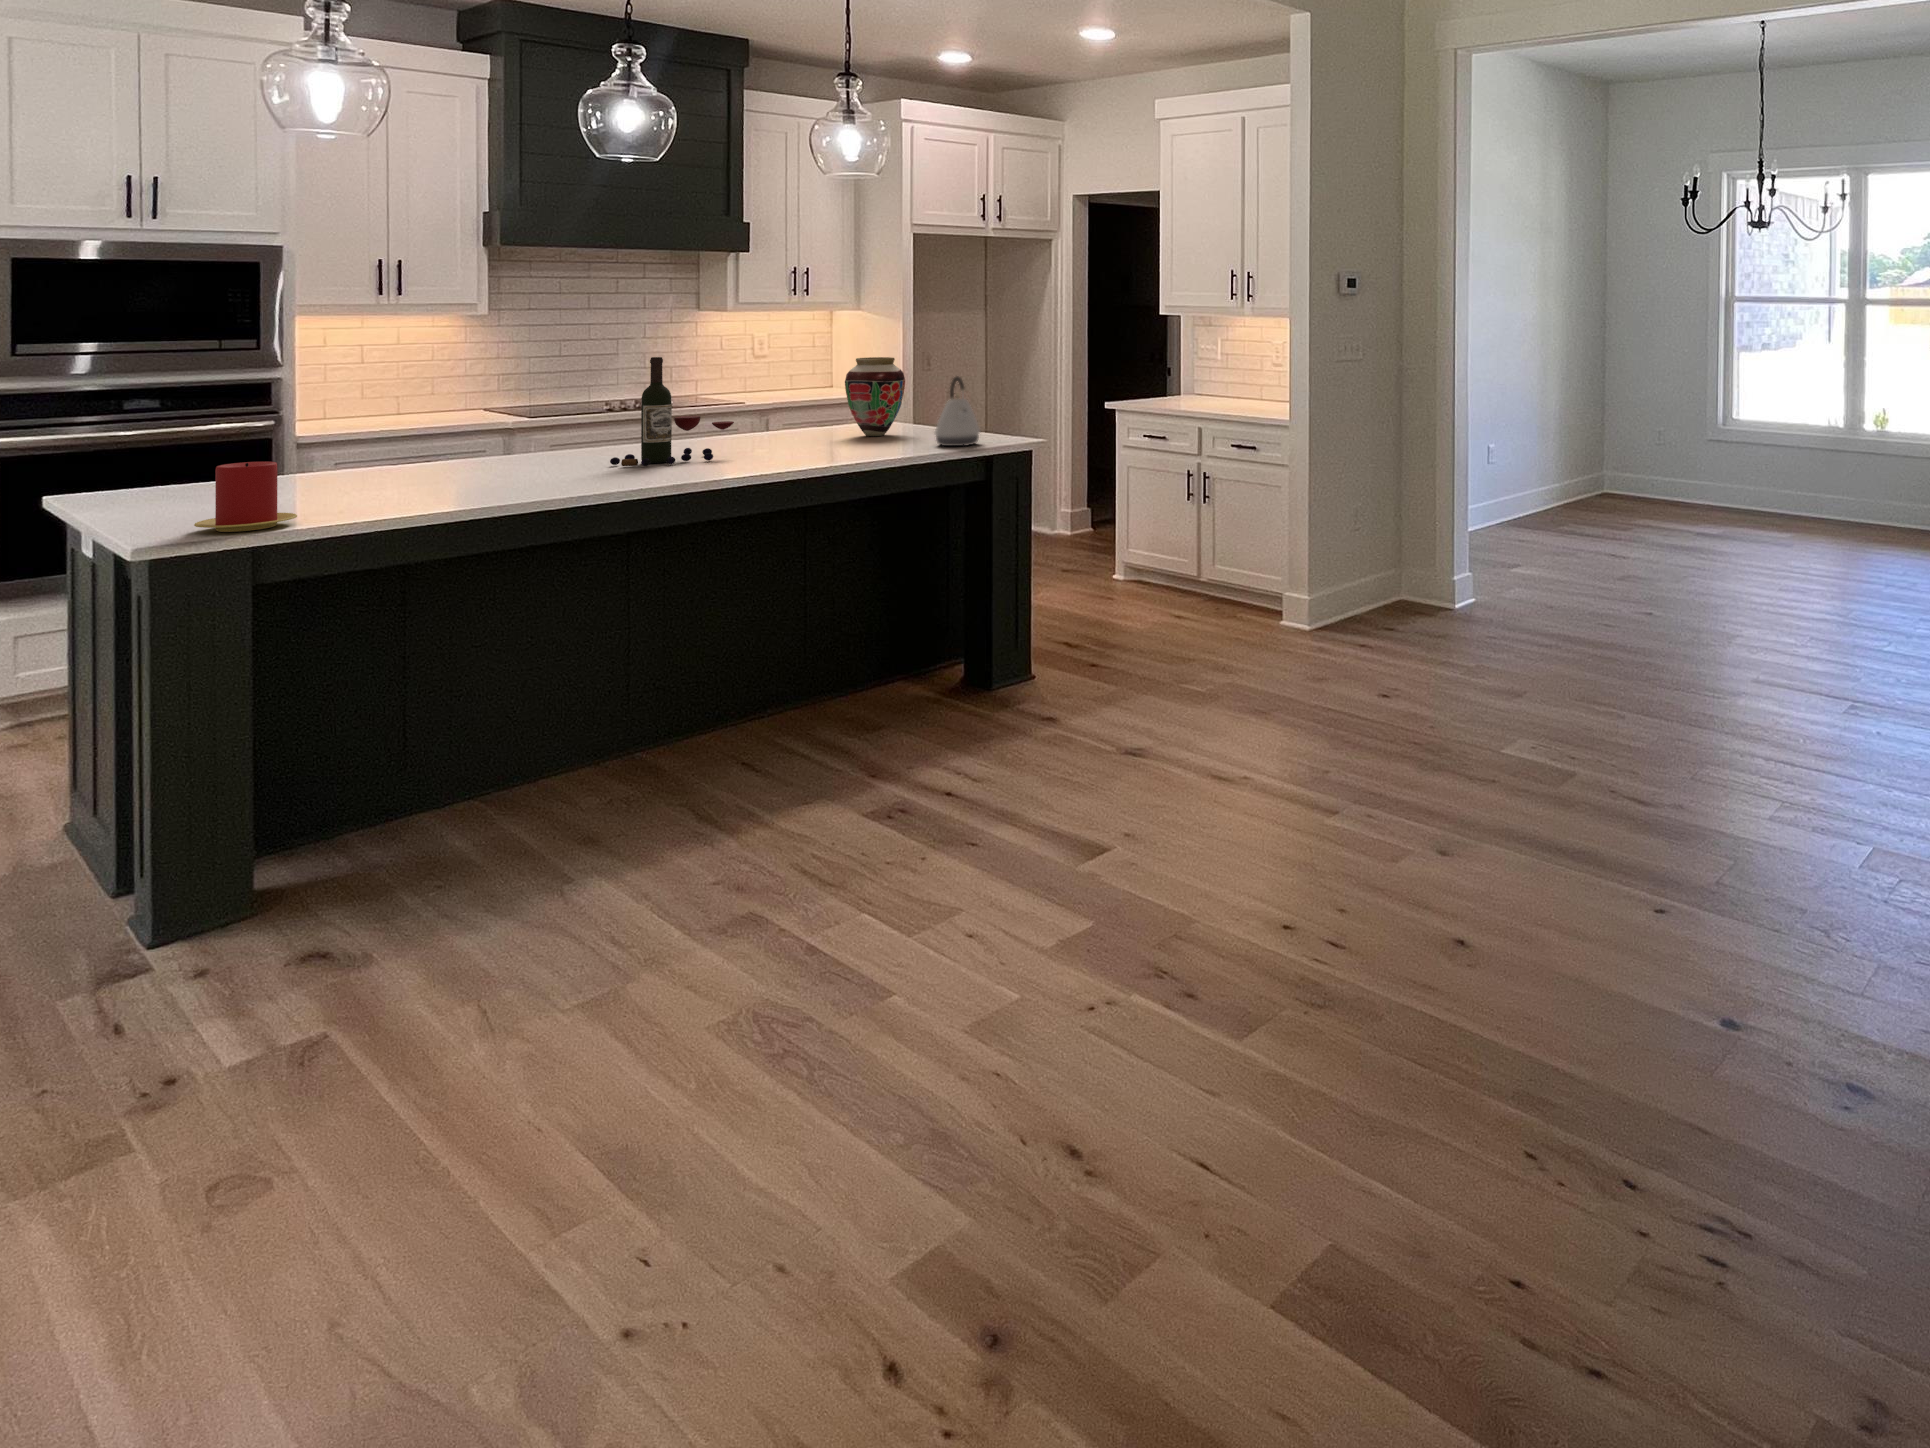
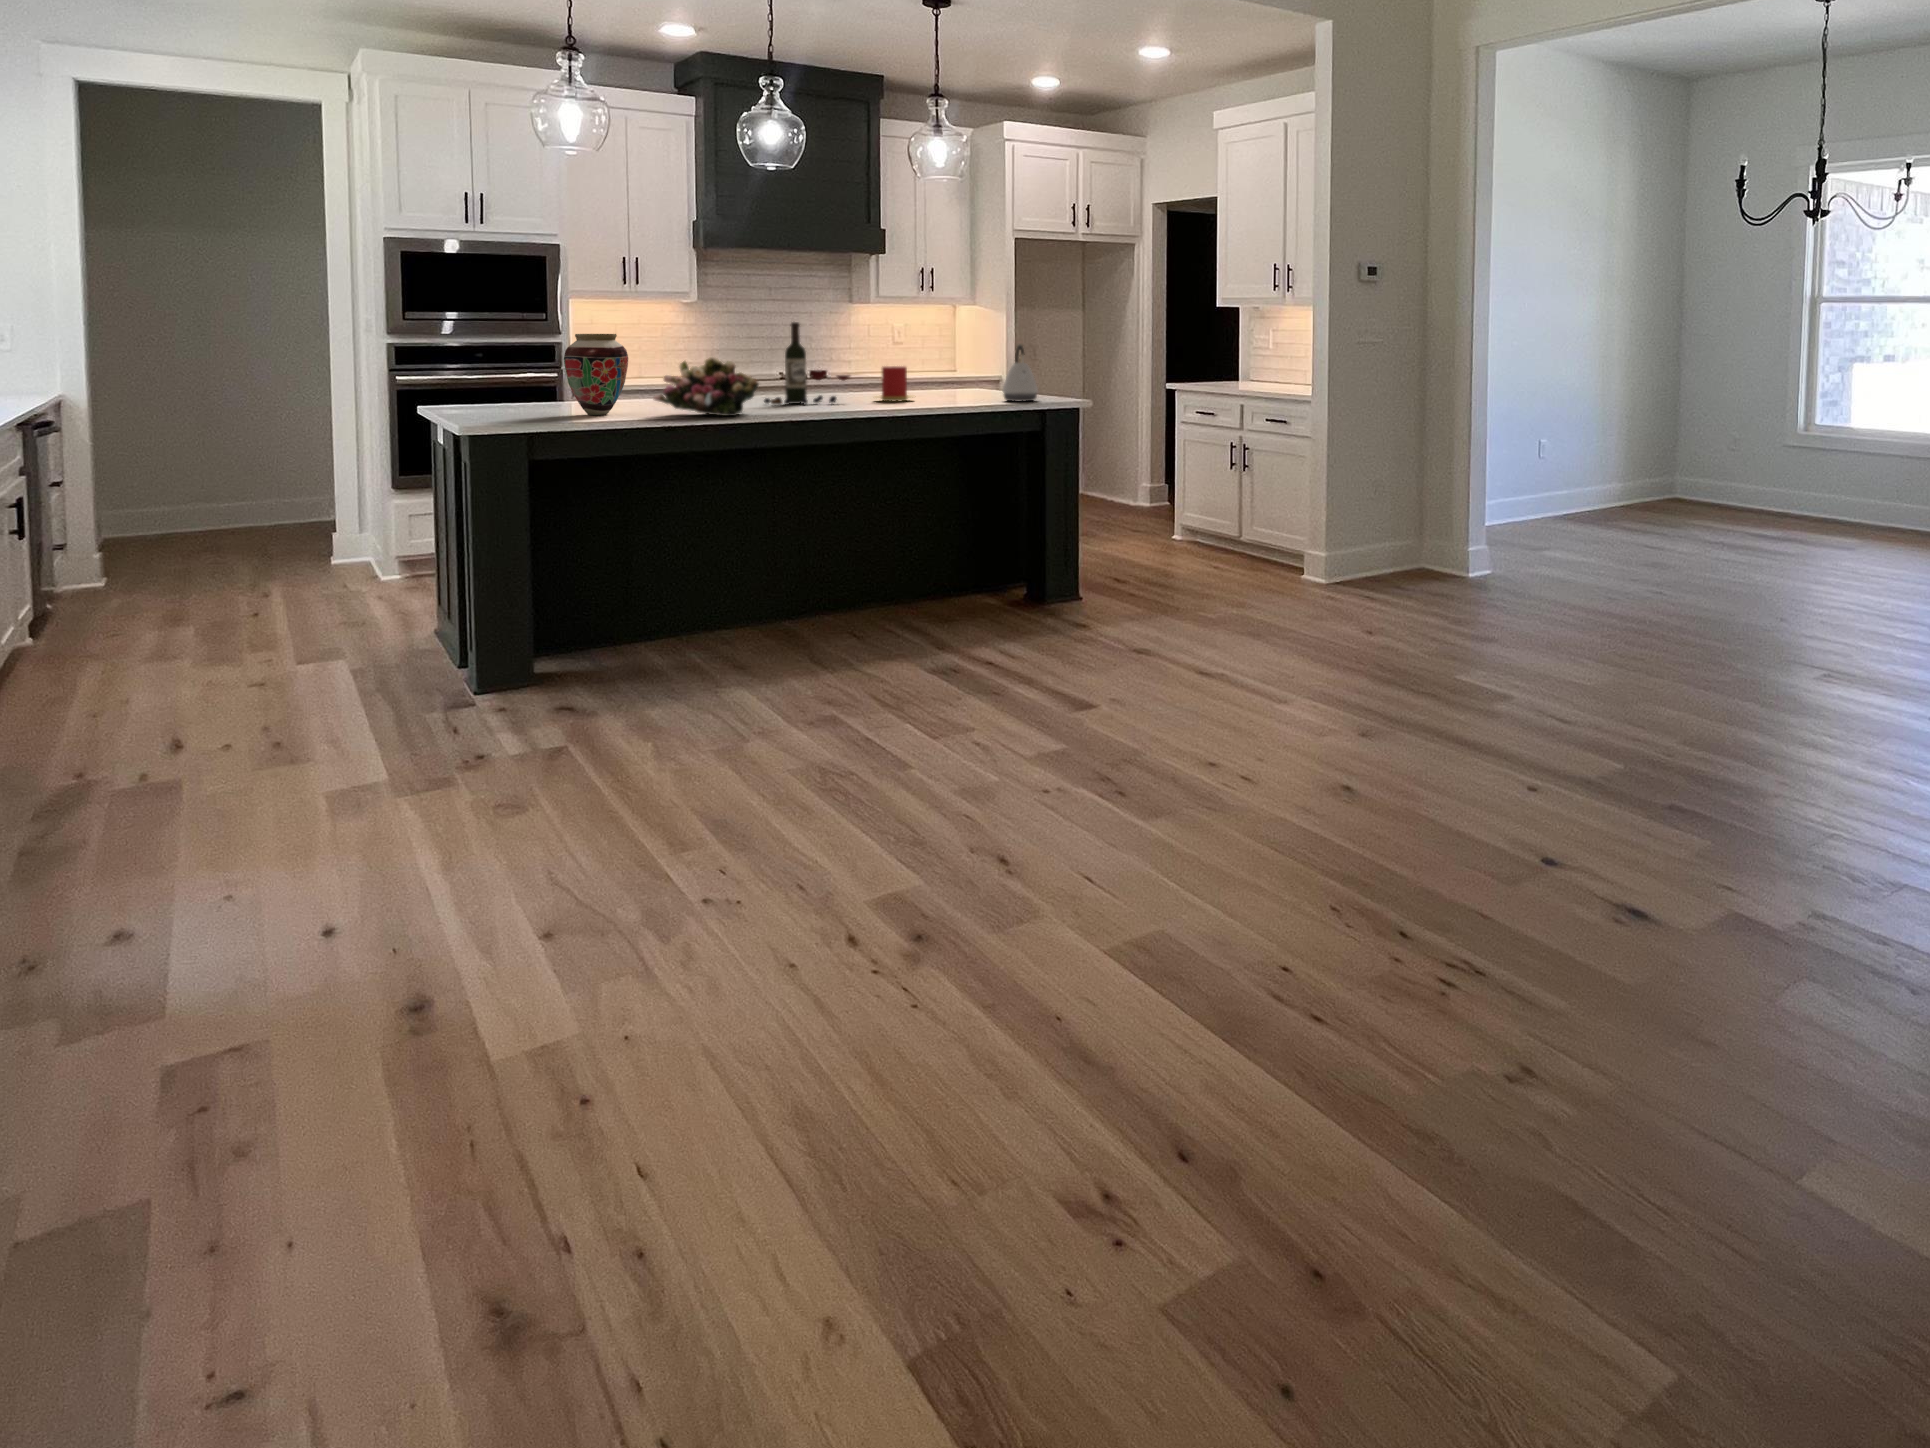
vase: present [845,357,905,436] -> present [564,334,628,415]
flower arrangement: none [455,414,617,496] -> present [653,357,759,416]
candle: present [194,462,297,532] -> present [877,366,912,401]

